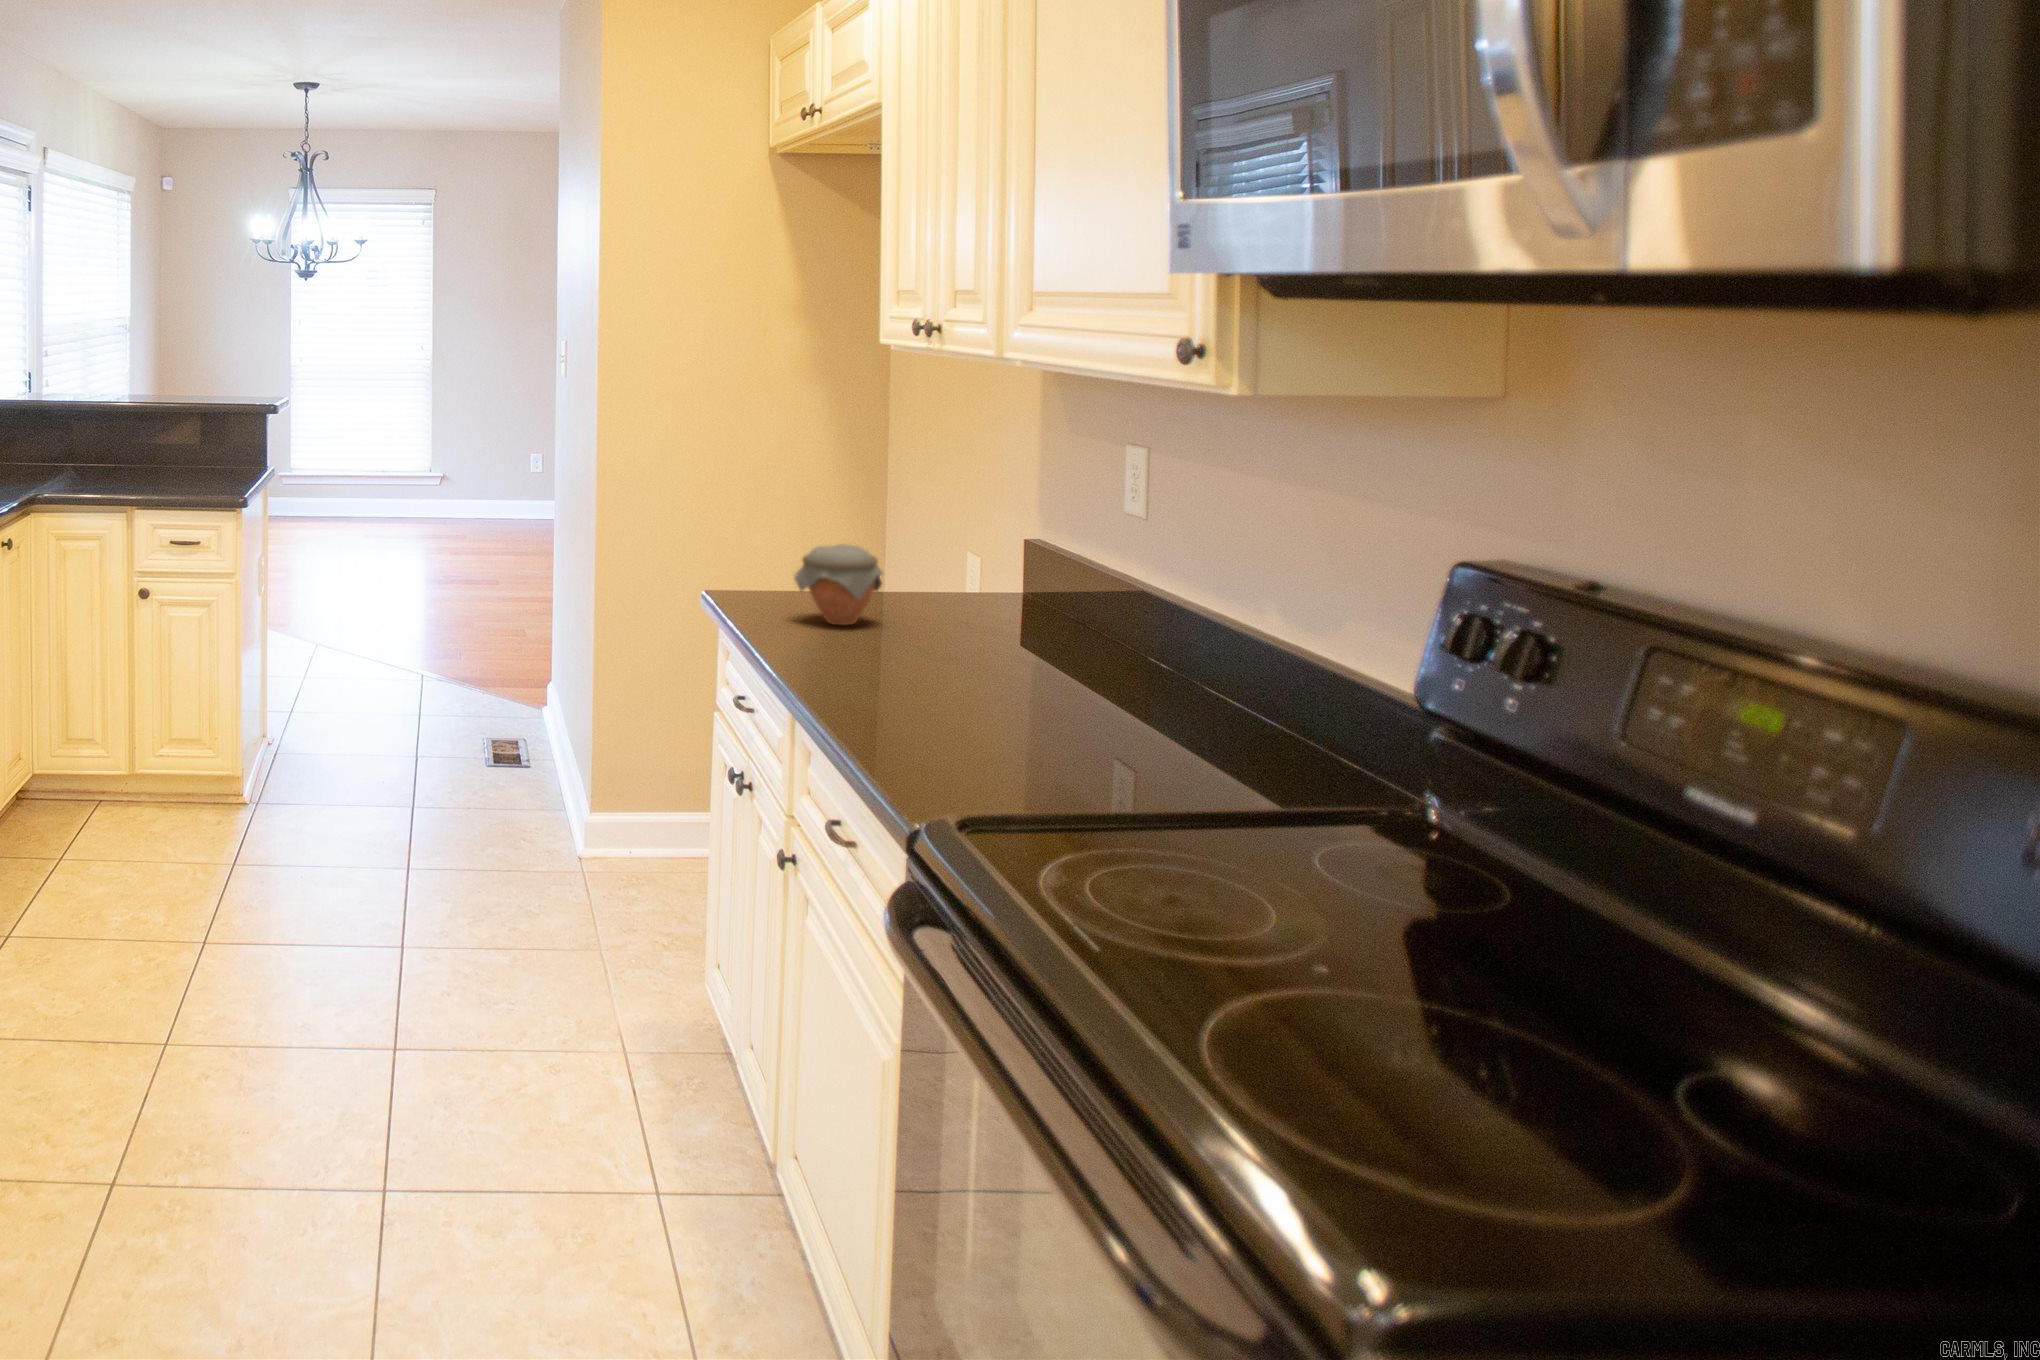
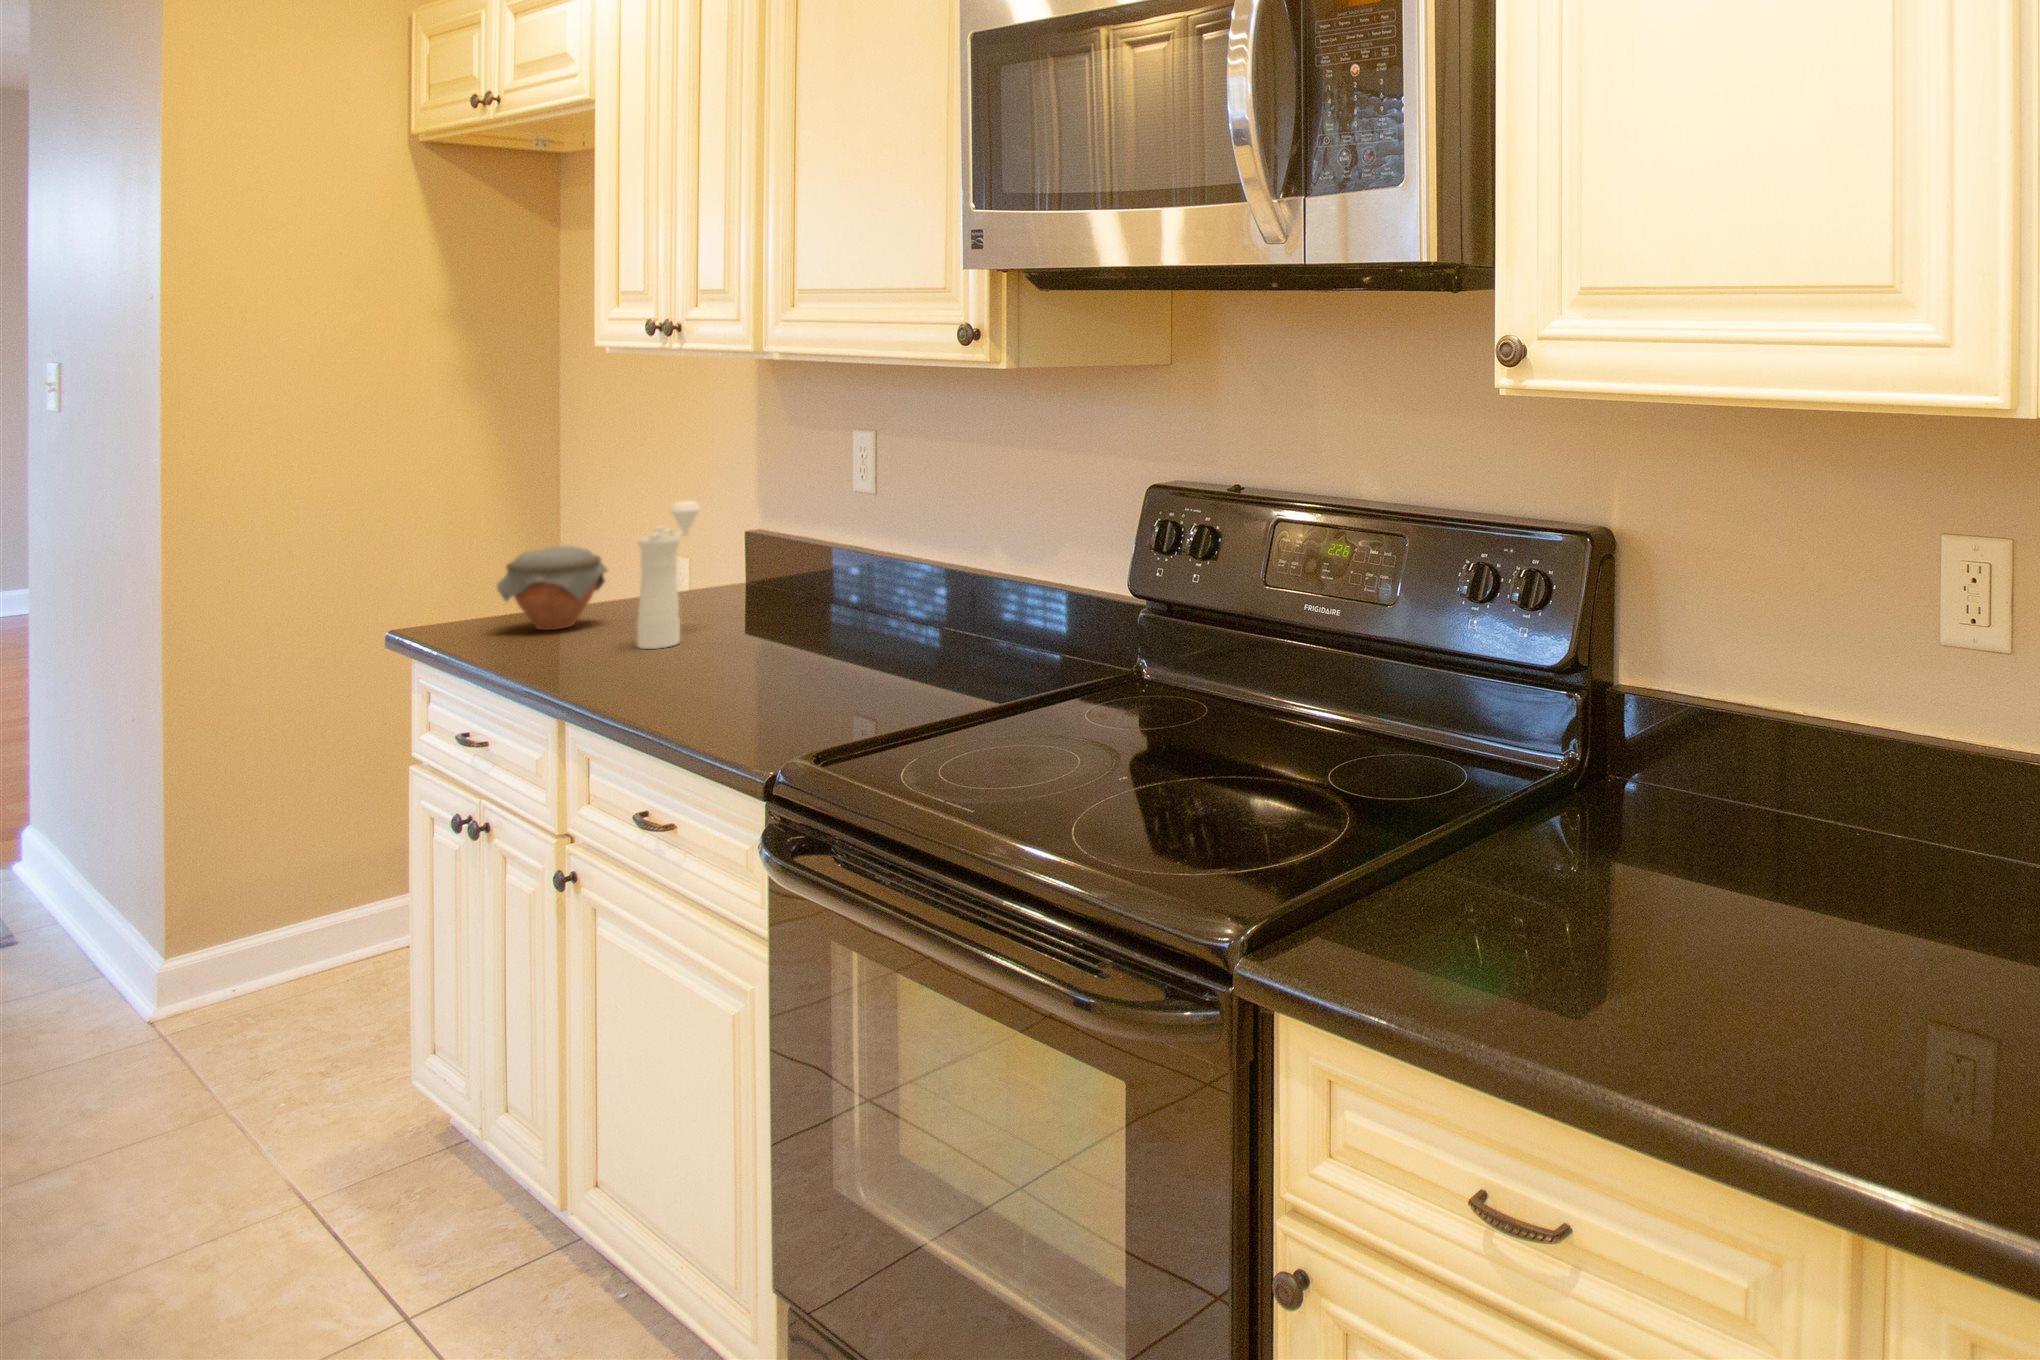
pepper mill: none [896,513,959,663] -> present [637,501,700,649]

